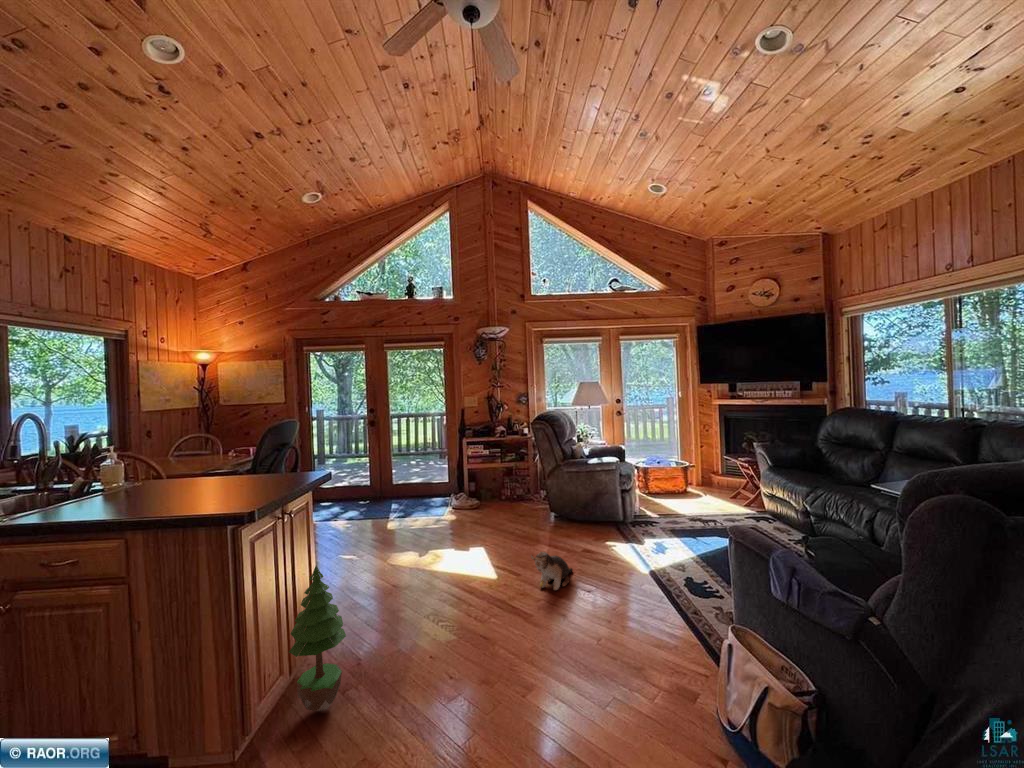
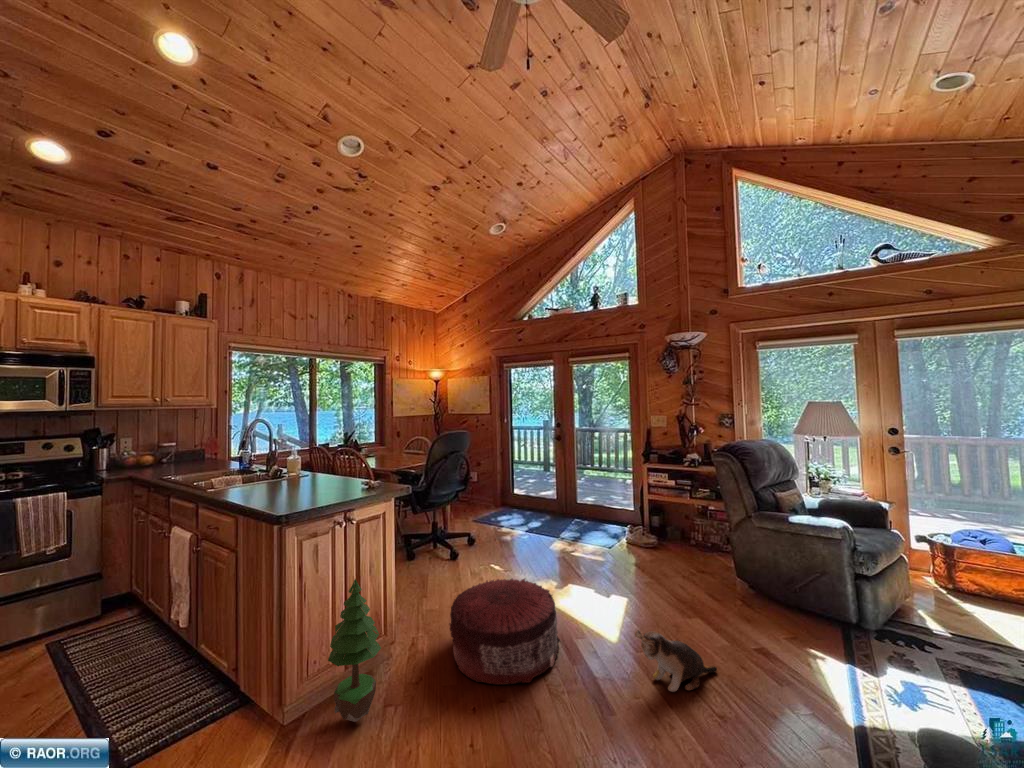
pouf: none [366,546,468,639] -> present [450,579,560,685]

